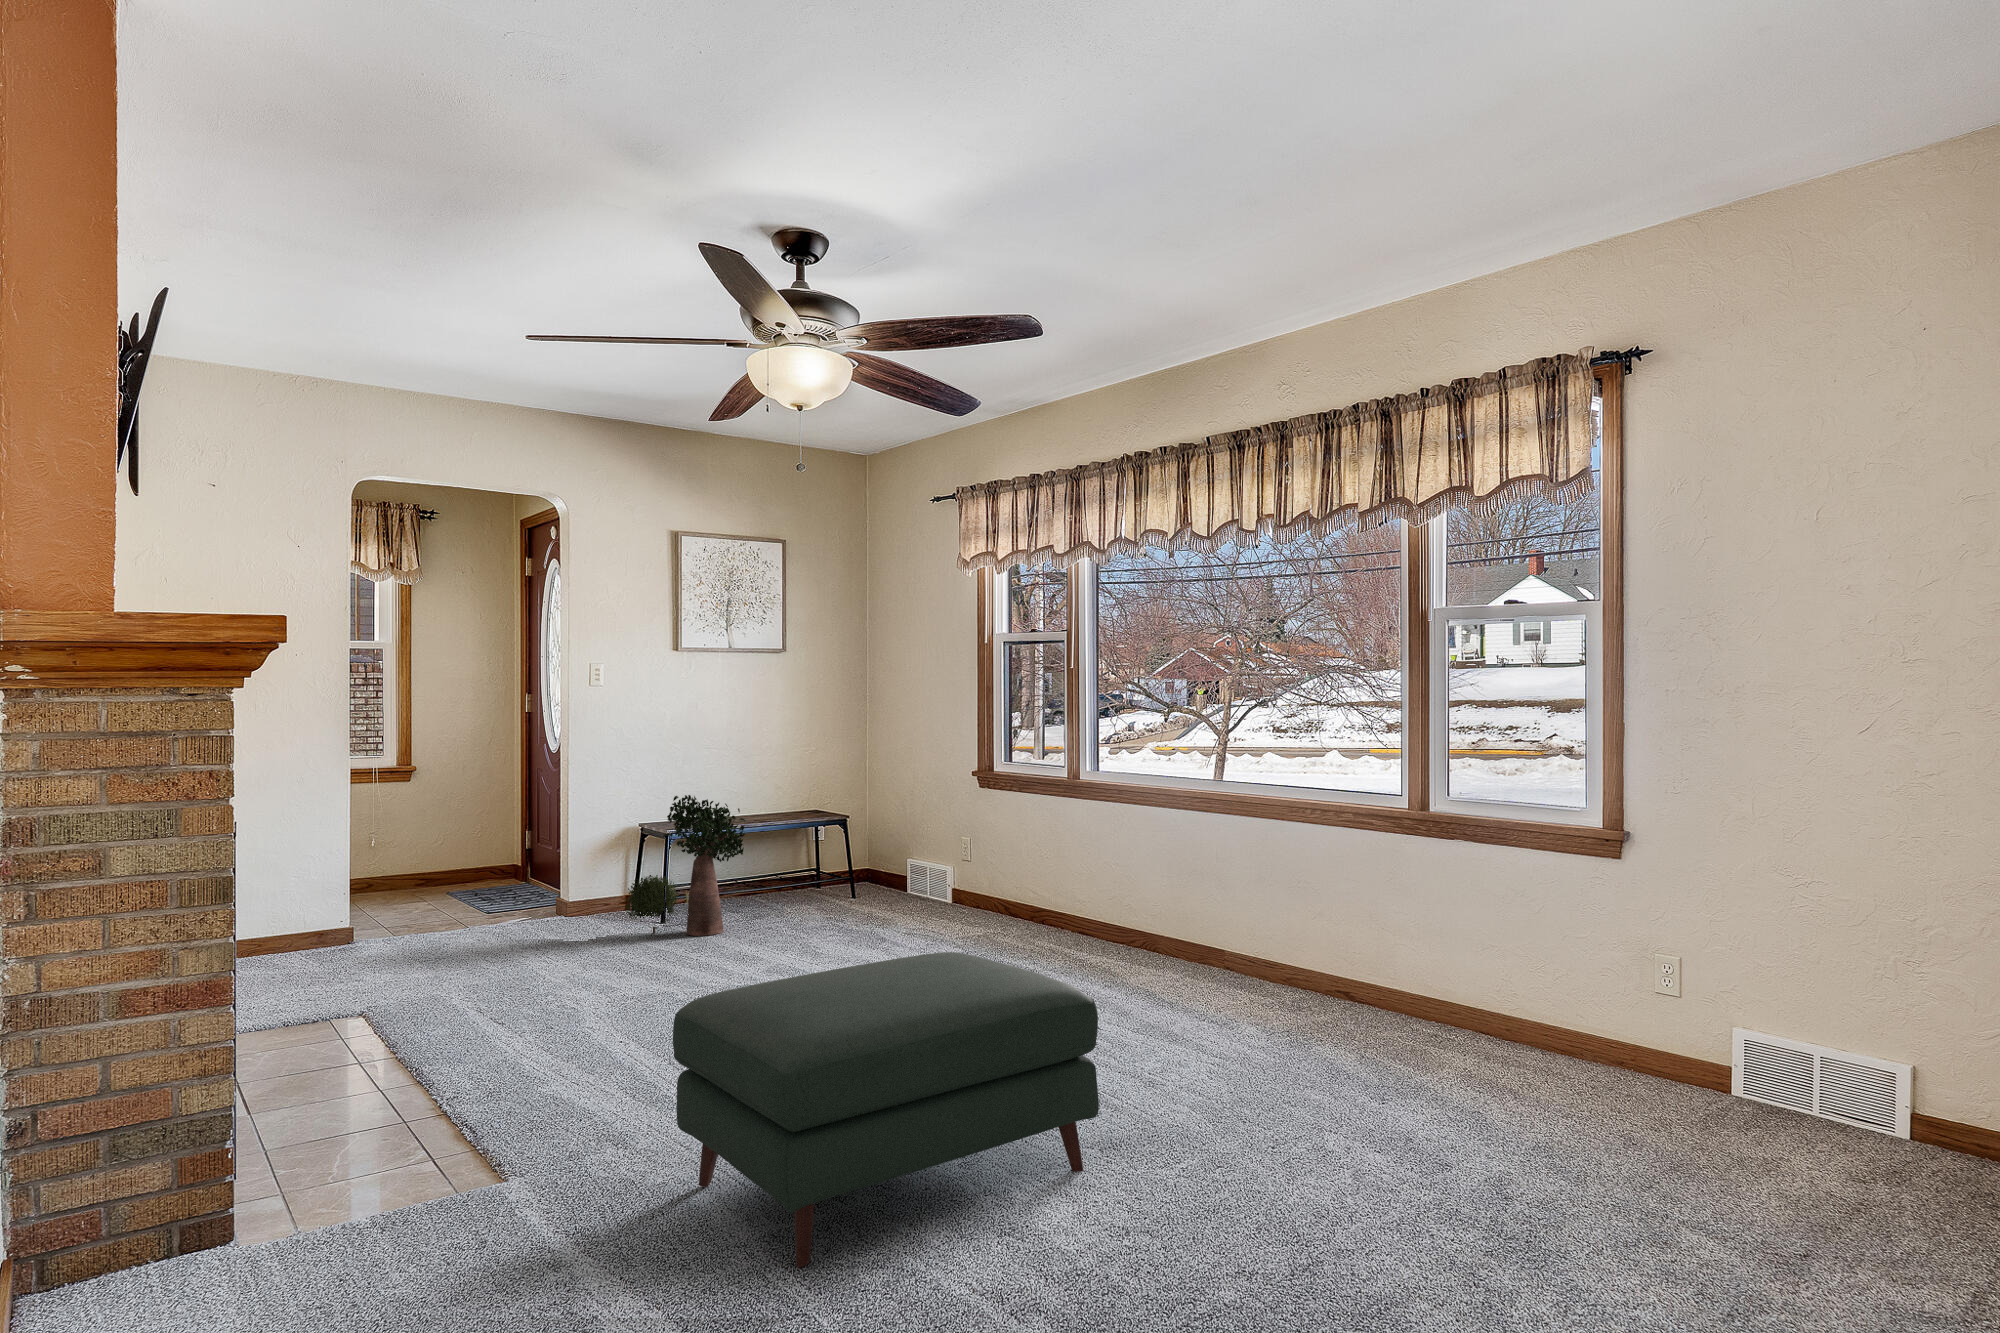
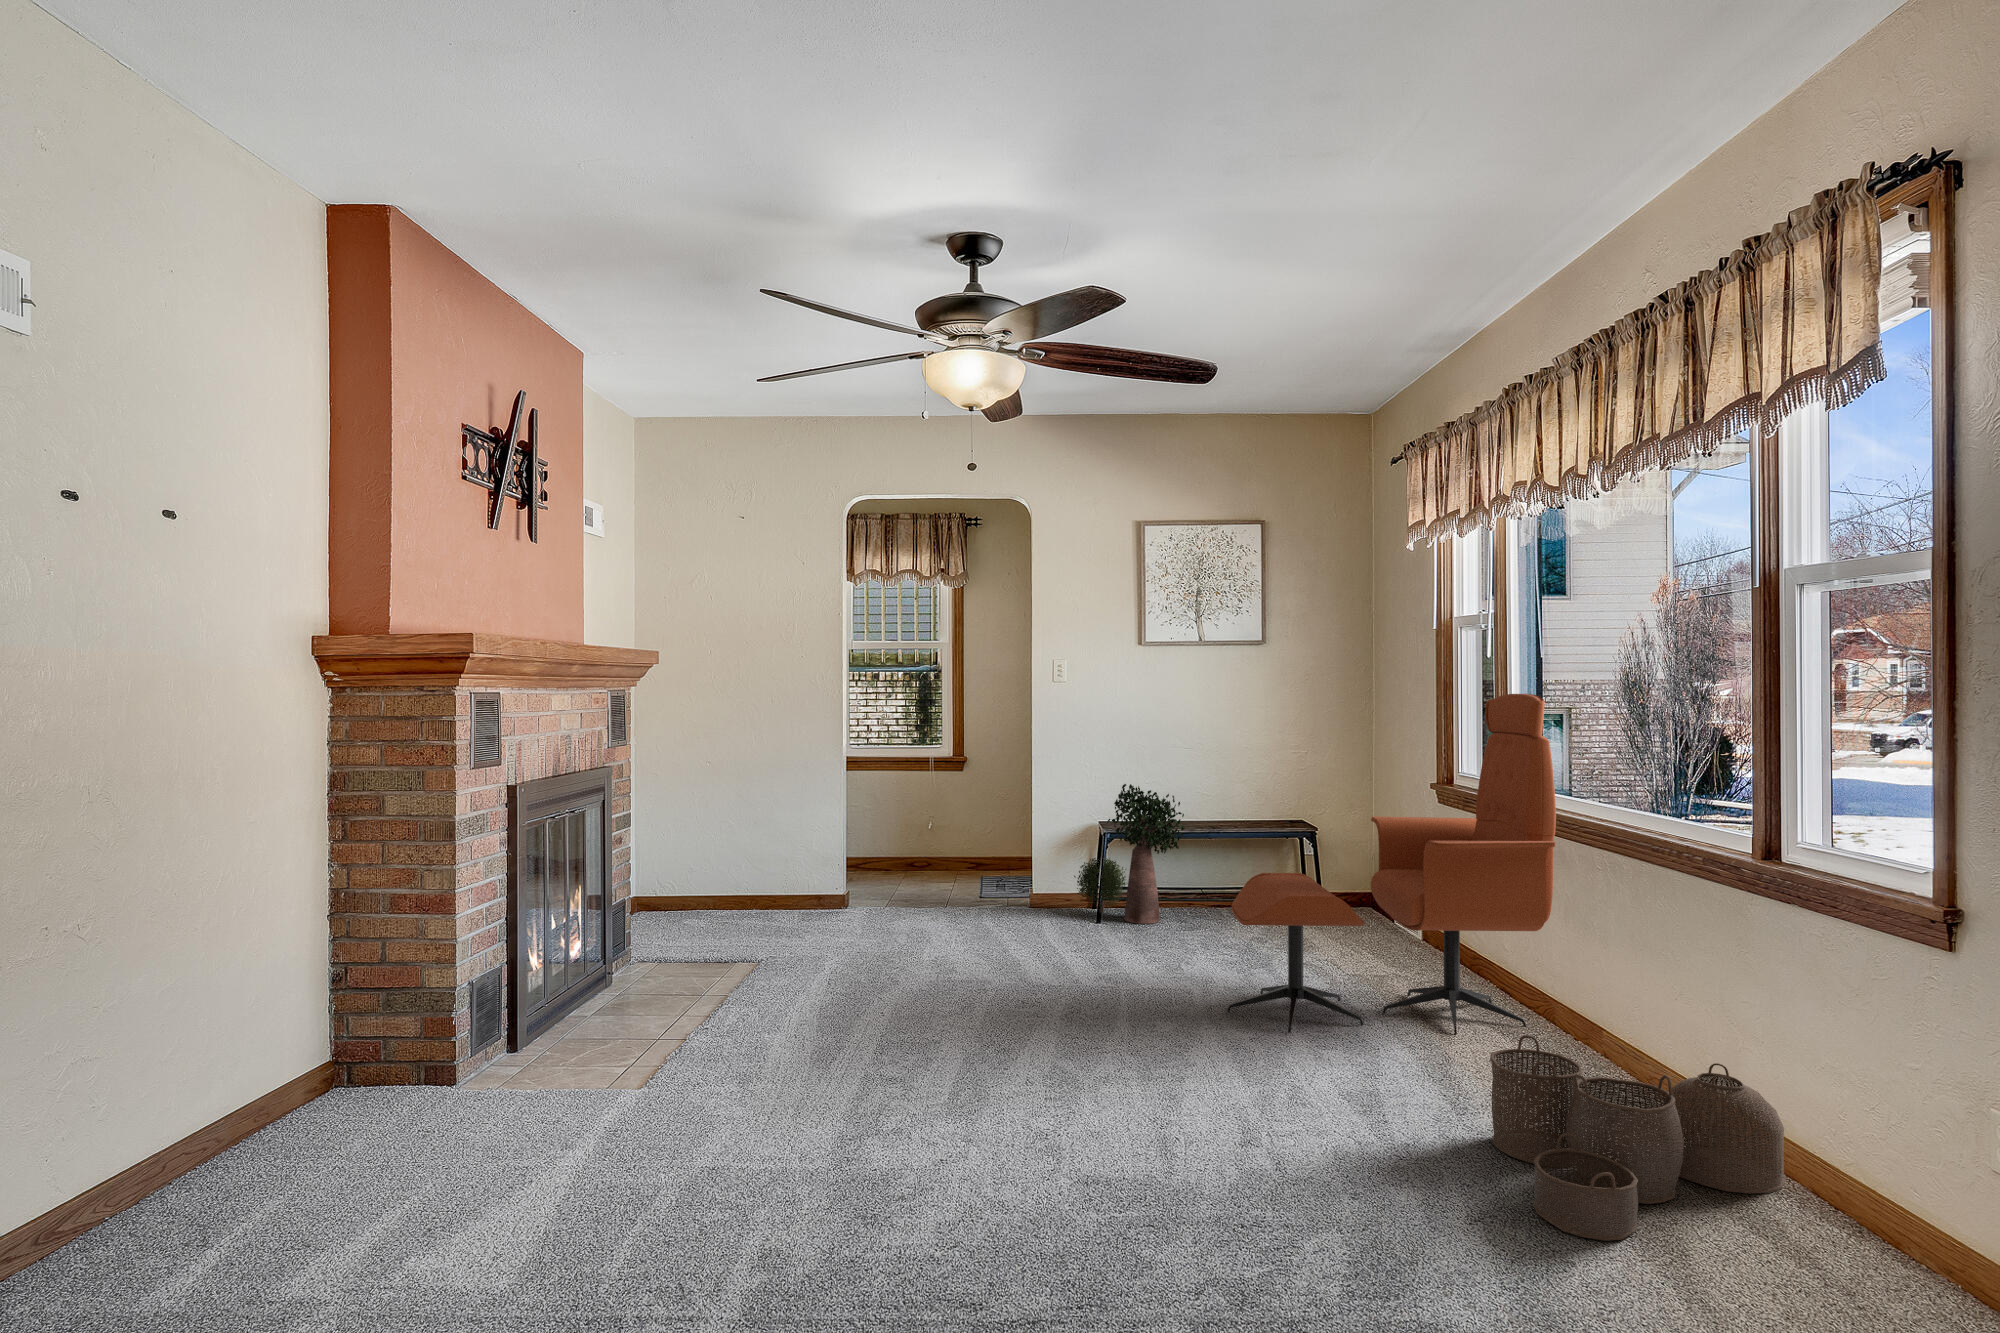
lounge chair: none [900,687,1146,980] -> present [1227,694,1556,1034]
woven basket: none [1209,918,1366,1032] -> present [1490,1035,1786,1241]
ottoman: present [673,952,1099,1267] -> none [574,984,1004,1285]

